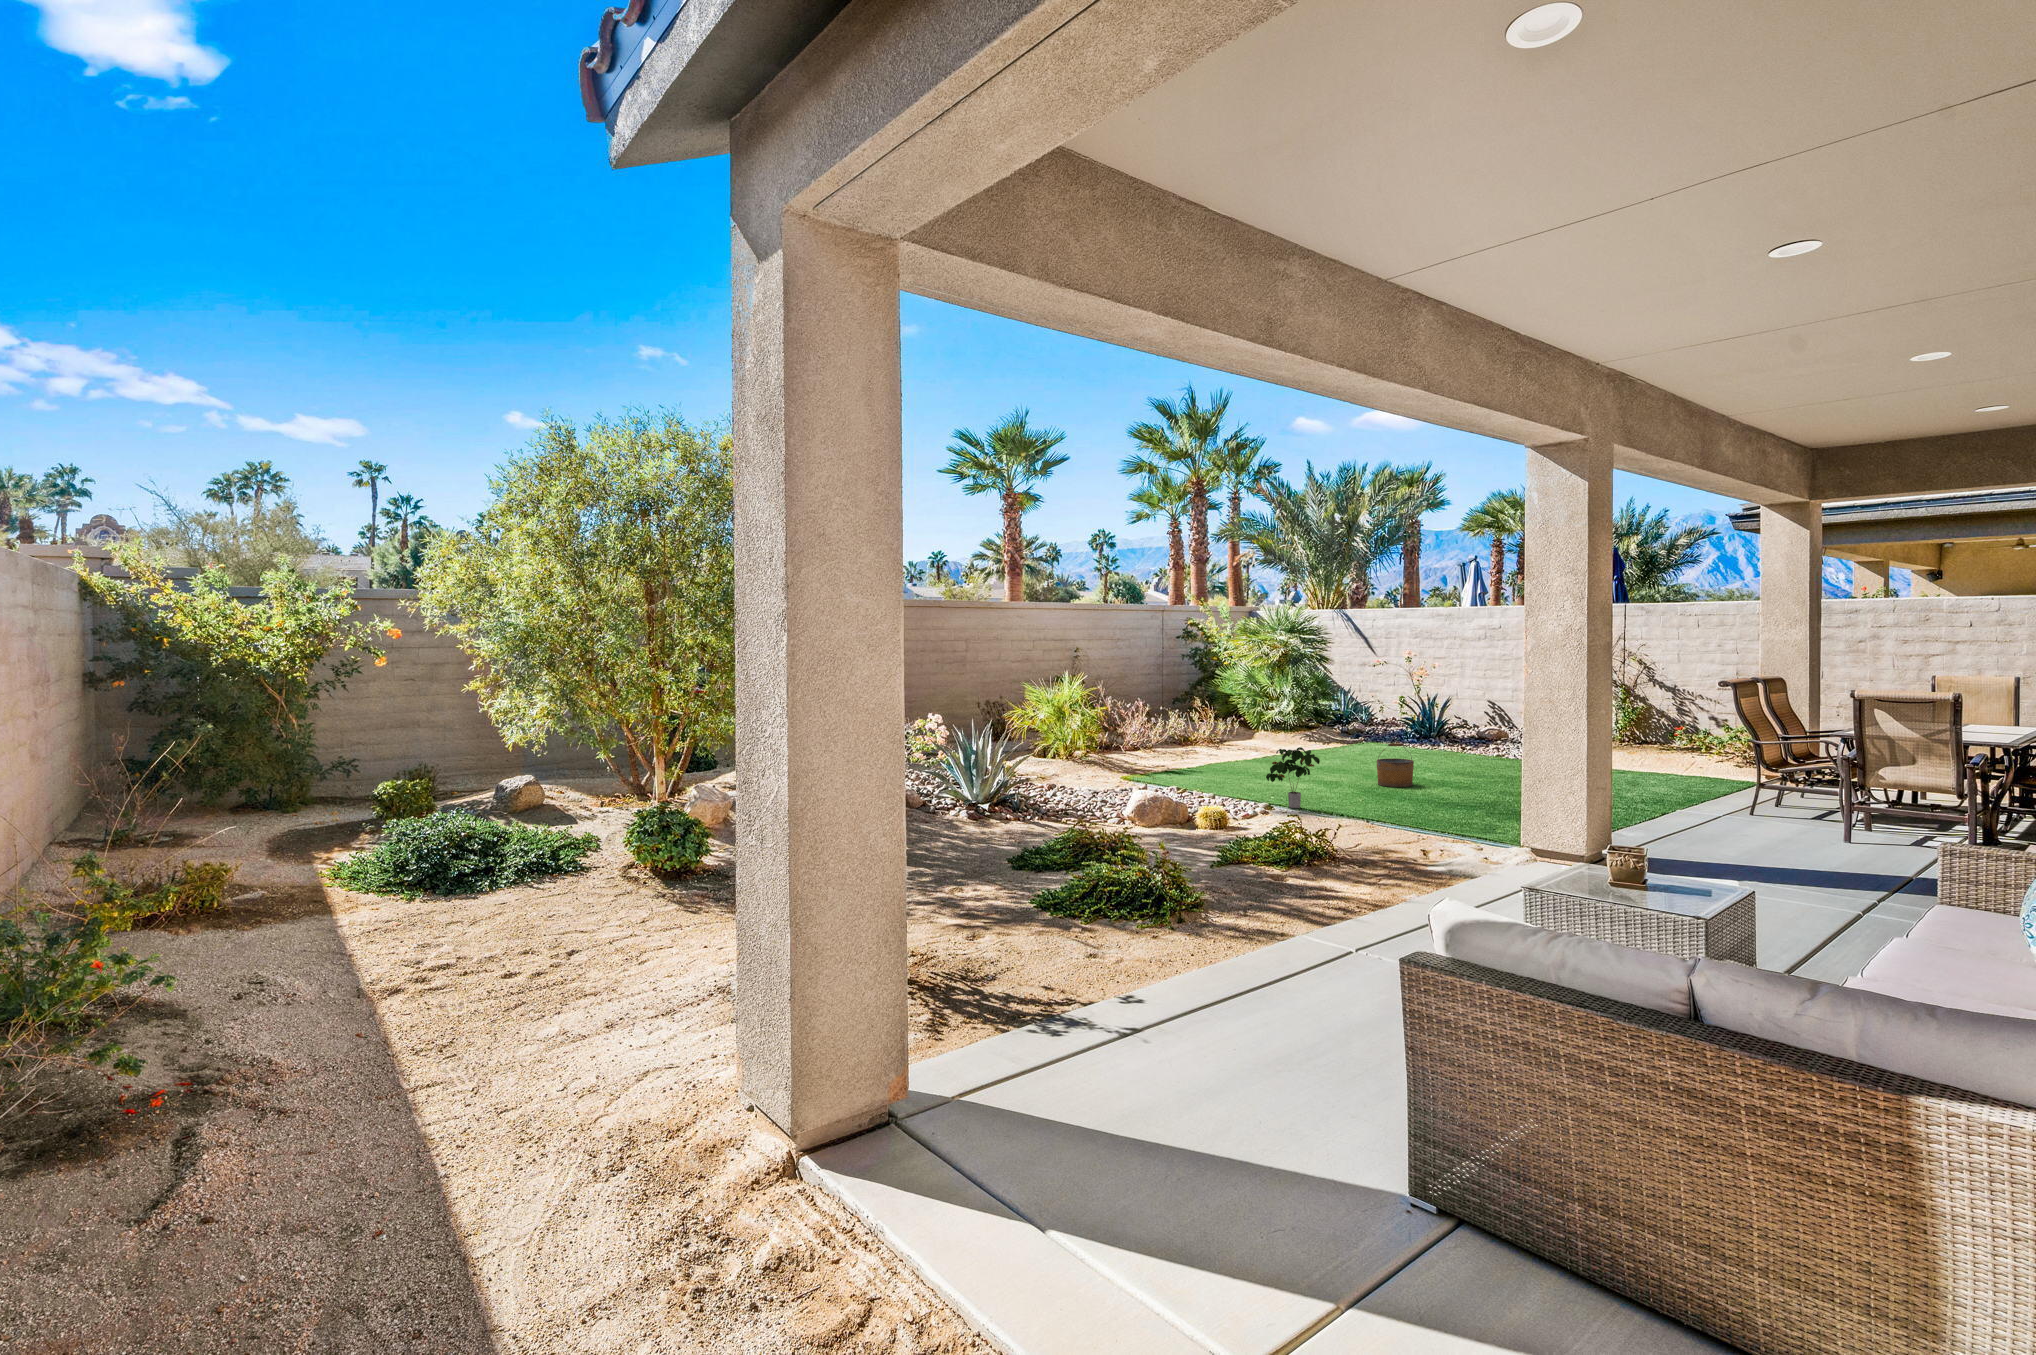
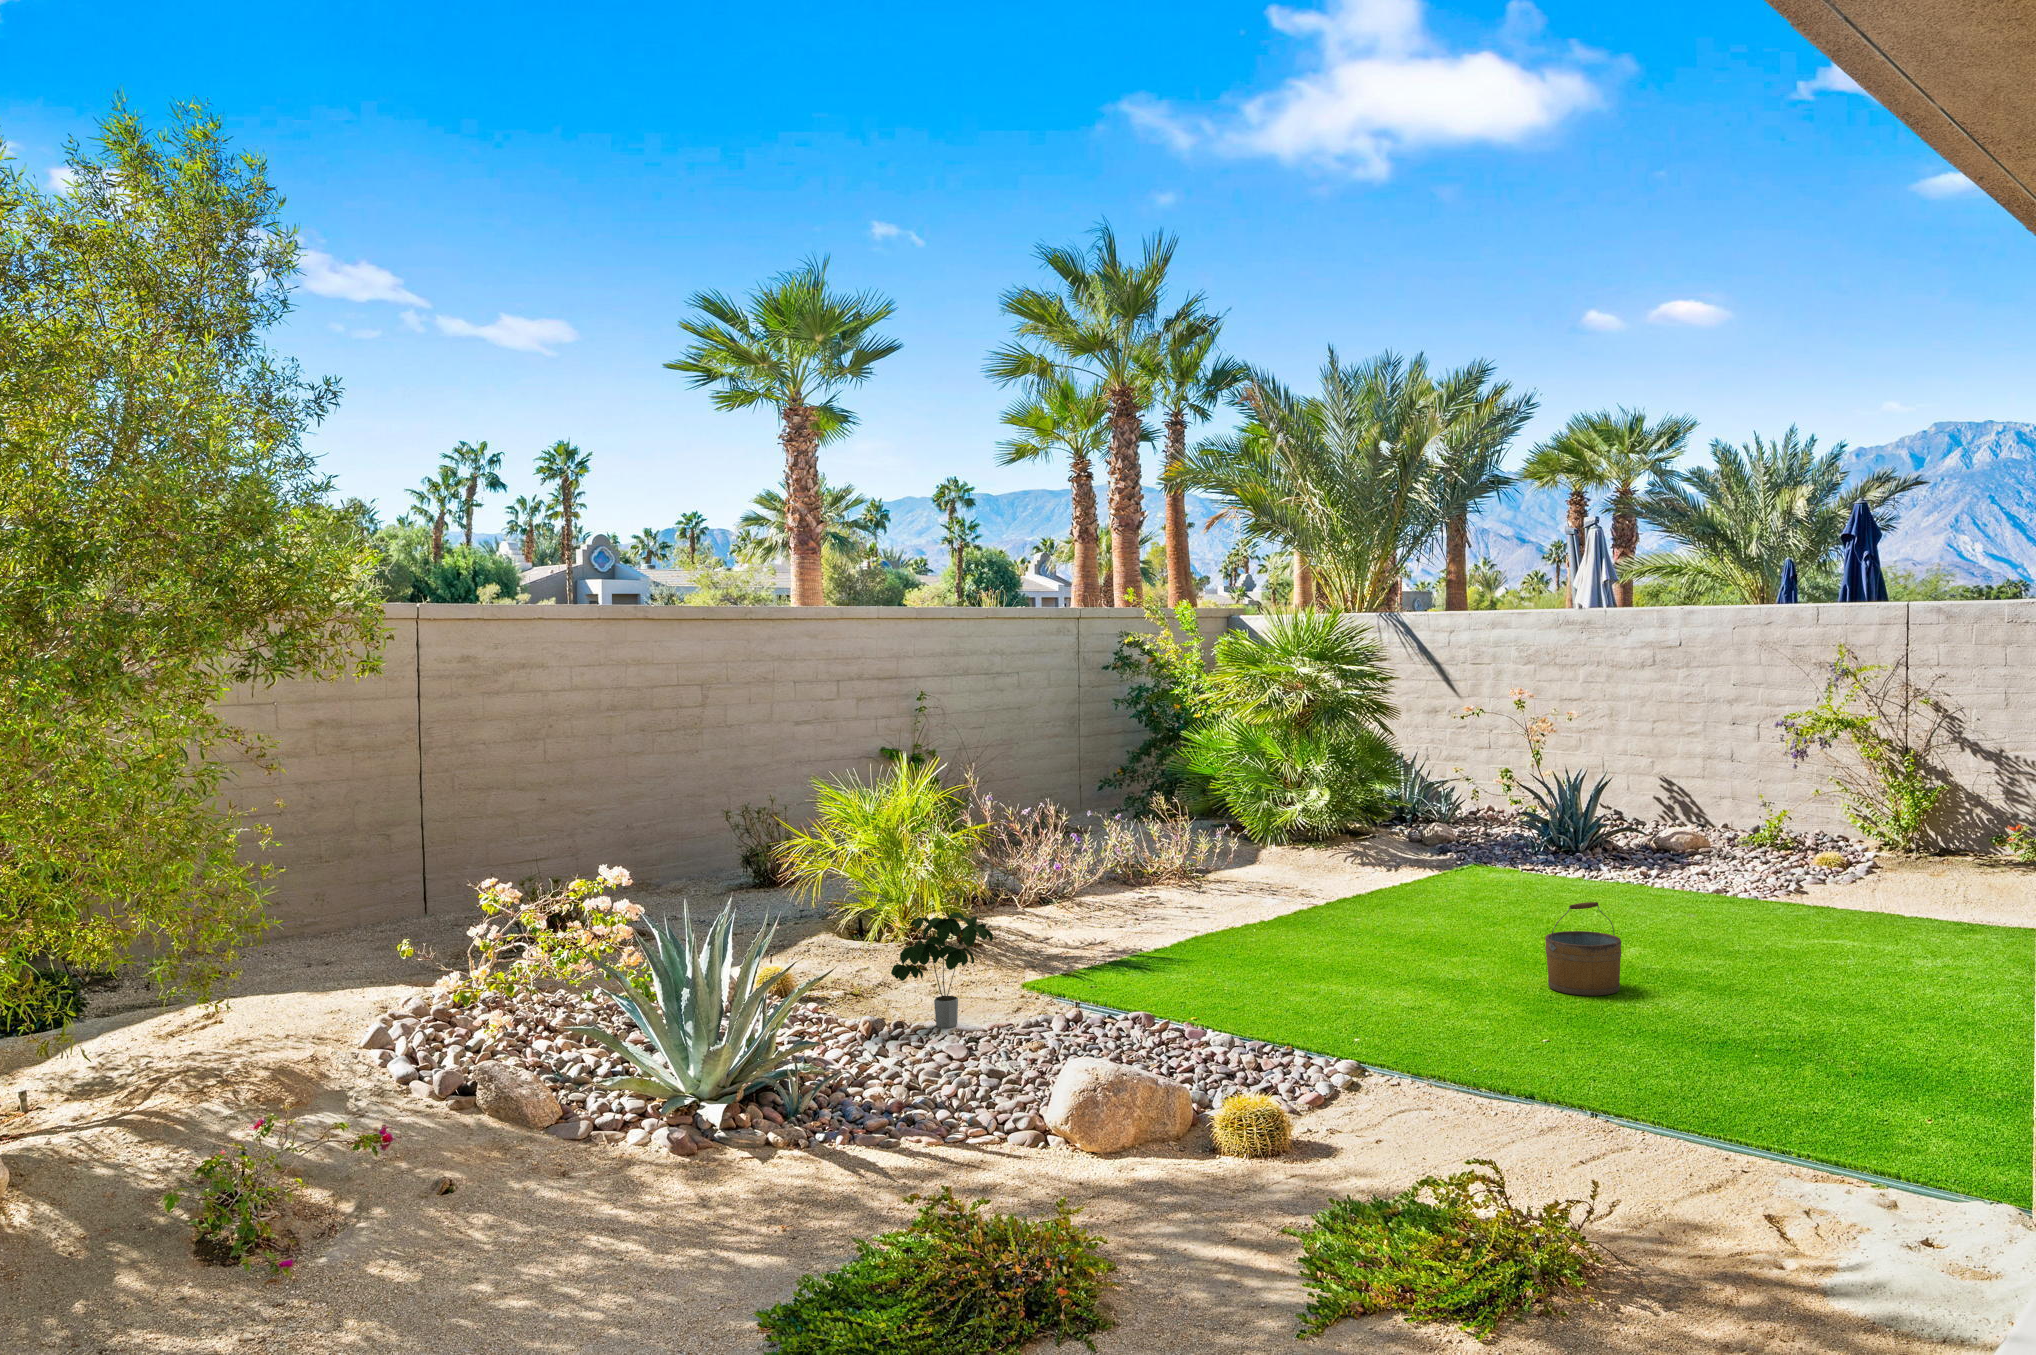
potted plant: present [1266,747,1320,808] -> present [891,913,993,1028]

